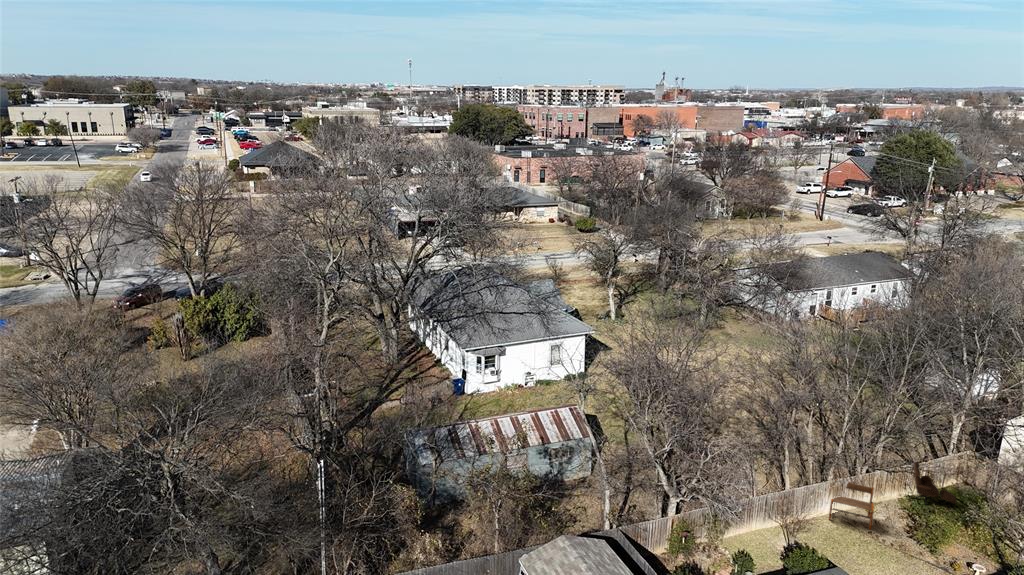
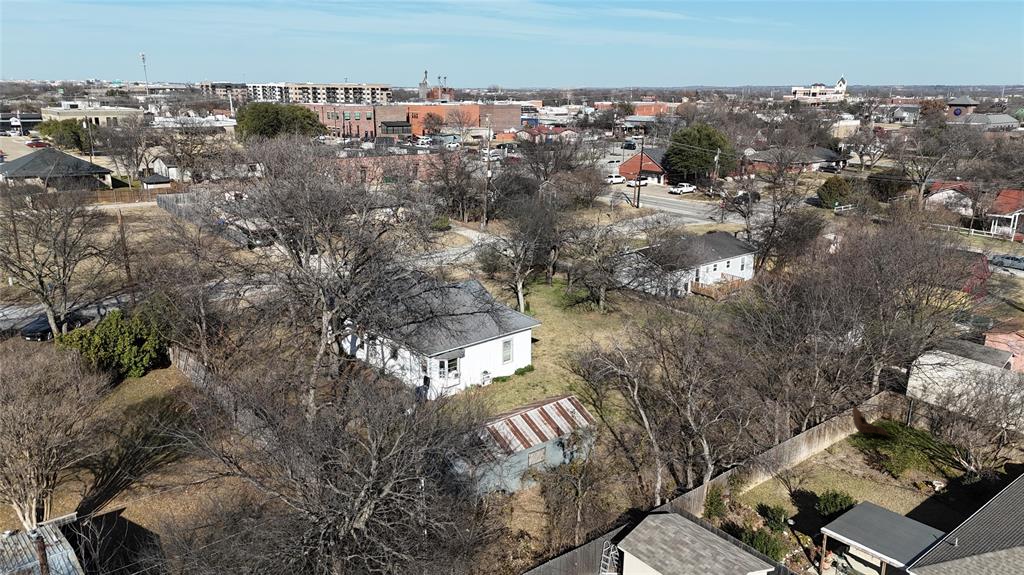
bench: present [829,480,874,530] -> none [804,429,844,467]

